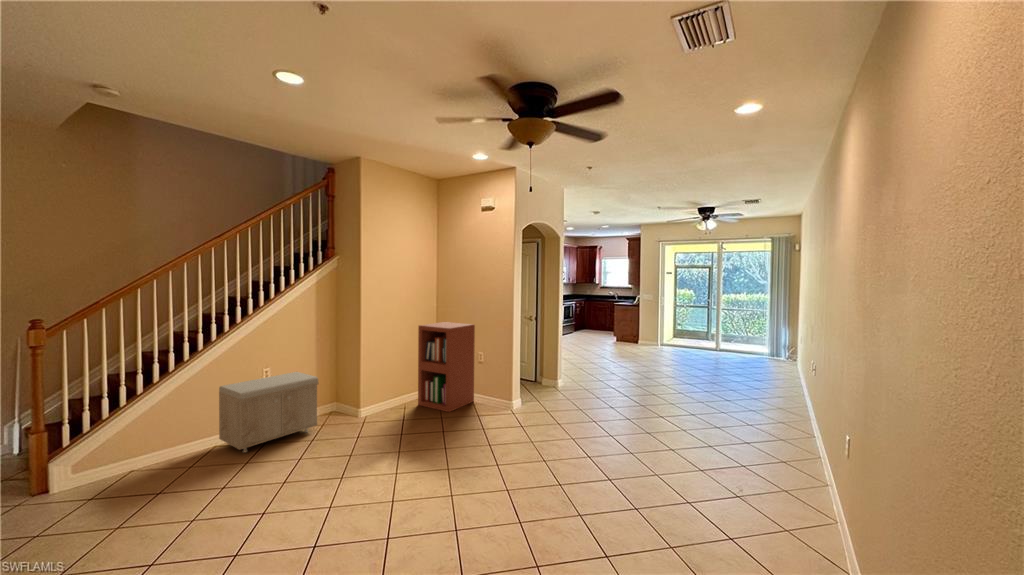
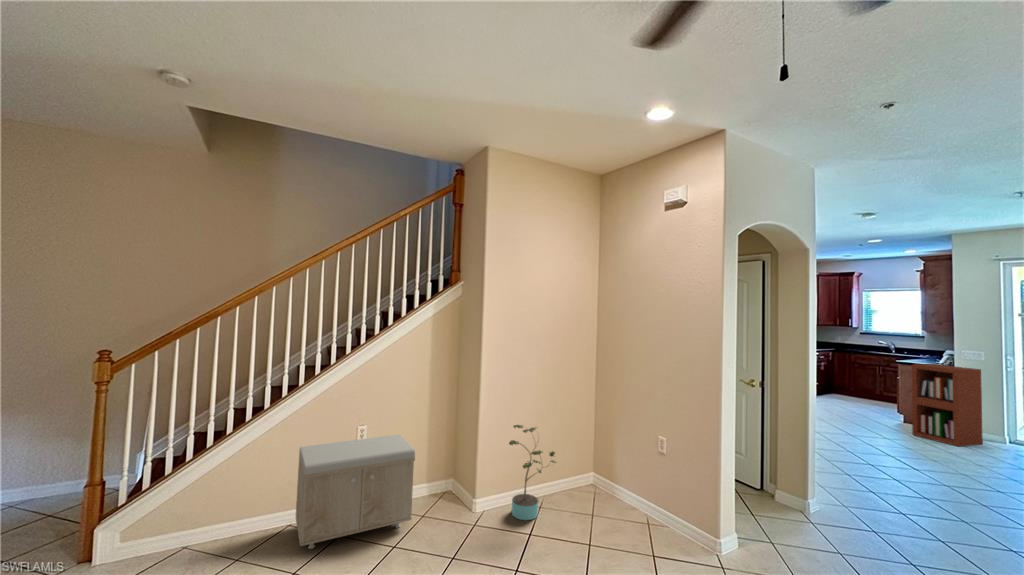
bookshelf: present [418,322,475,412] -> present [912,364,983,447]
potted plant: none [384,355,416,415] -> present [509,425,556,520]

